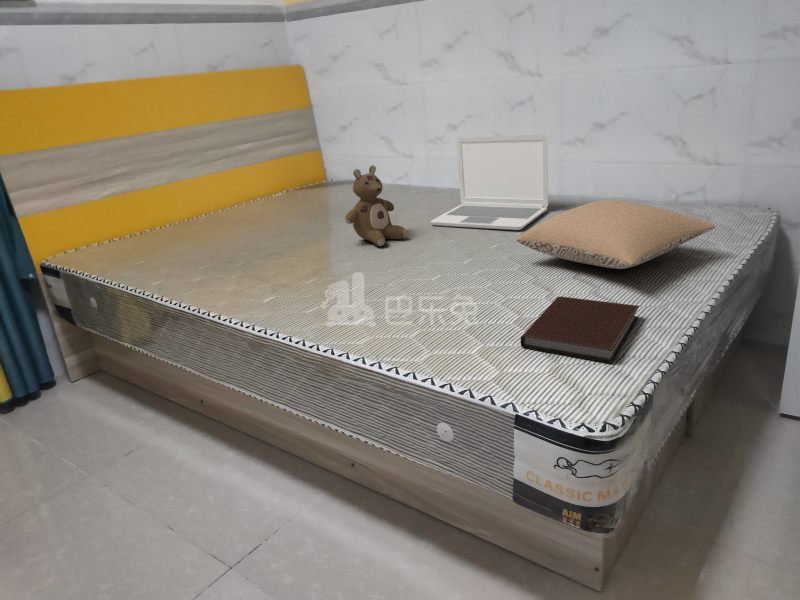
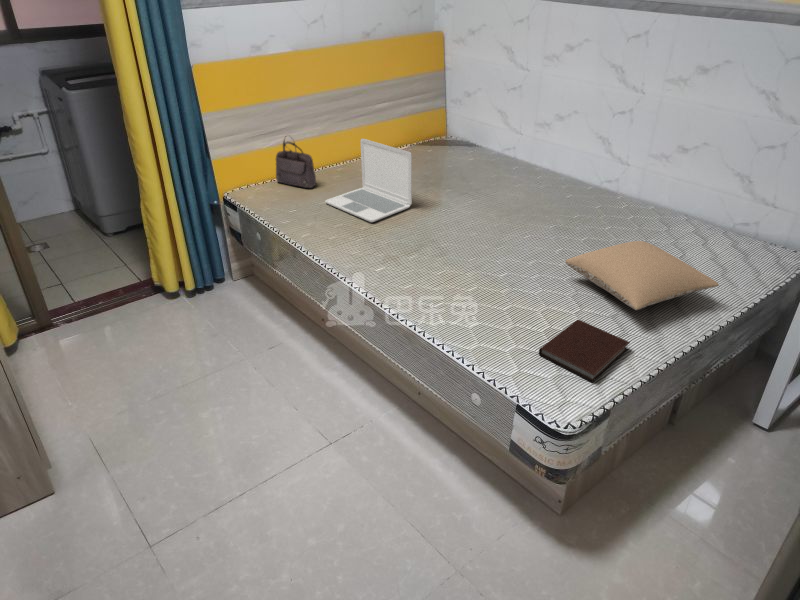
laptop: present [430,135,548,230] -> present [325,139,412,222]
stuffed bear: present [345,165,407,246] -> none [444,170,489,235]
handbag: none [114,174,173,240] -> present [276,136,316,188]

